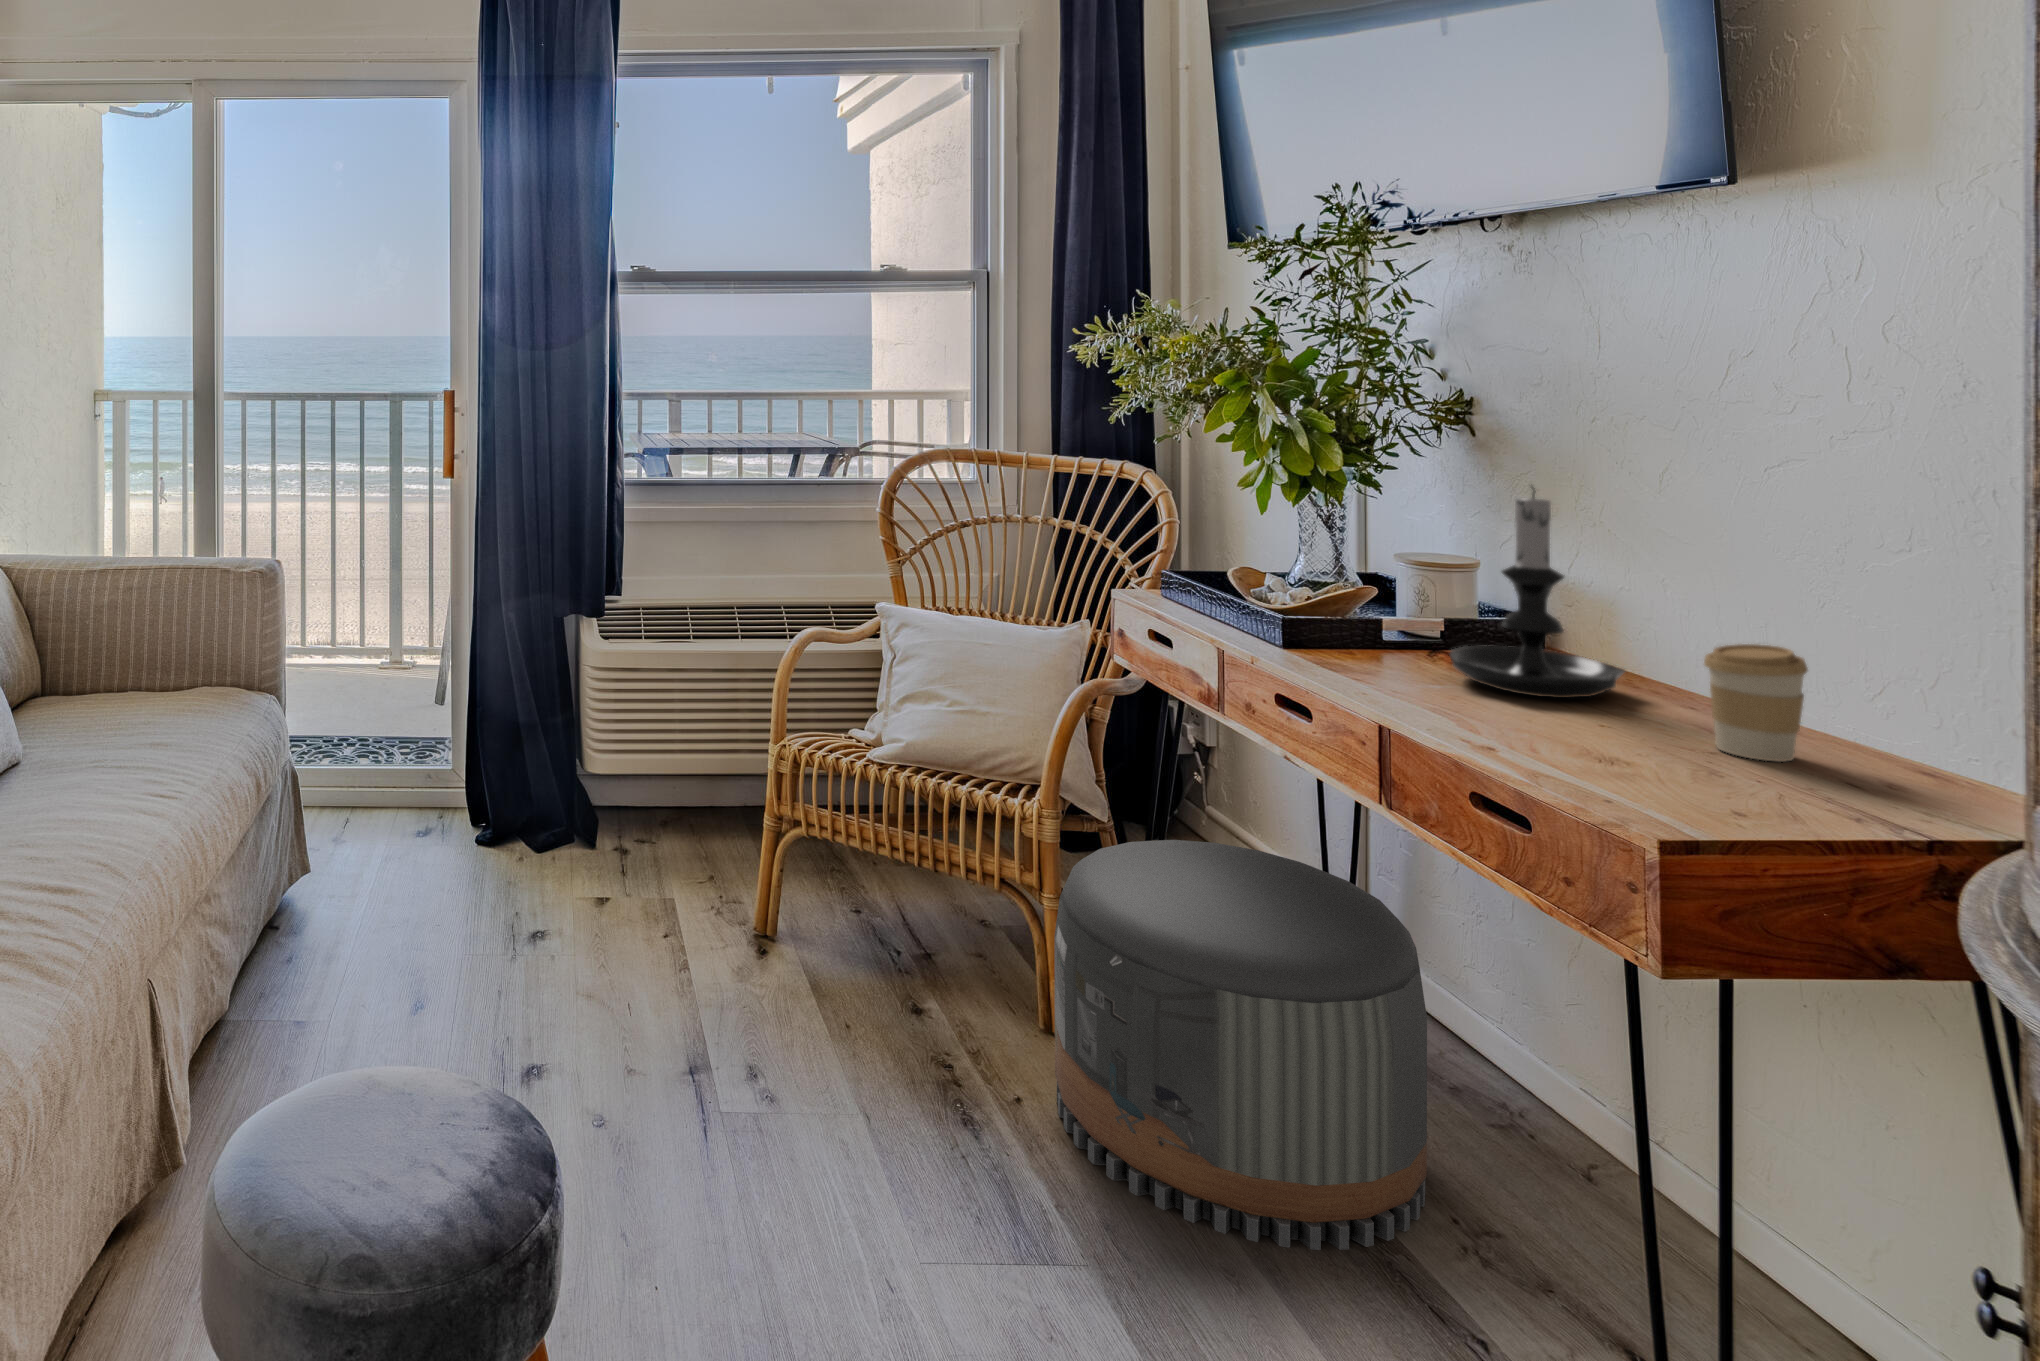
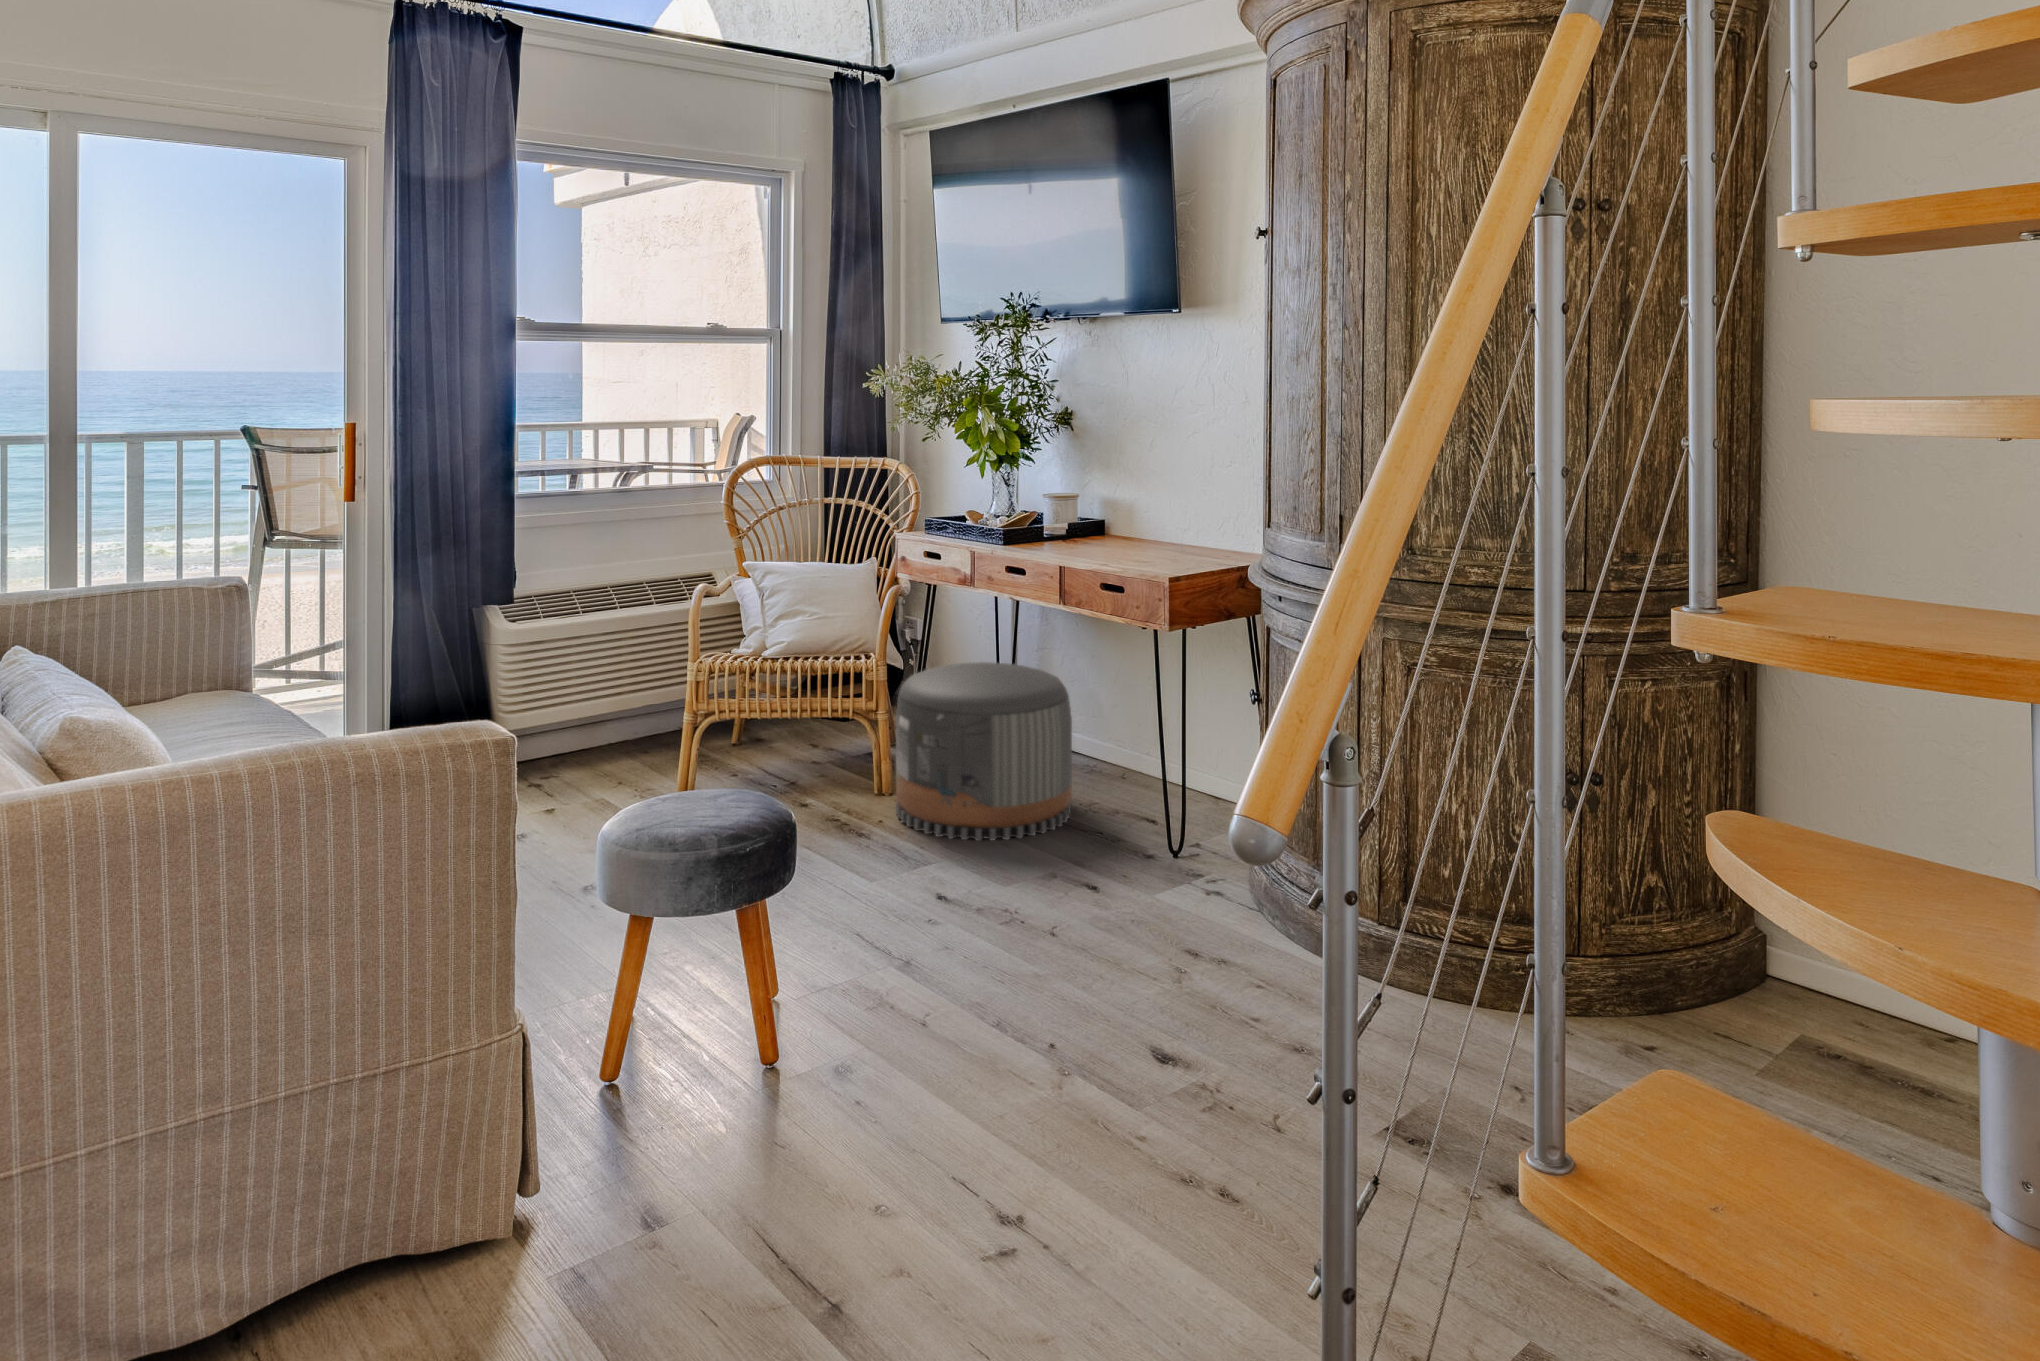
candle holder: present [1450,487,1625,698] -> none [1075,452,1144,555]
coffee cup: present [1704,644,1808,762] -> none [1175,515,1208,563]

